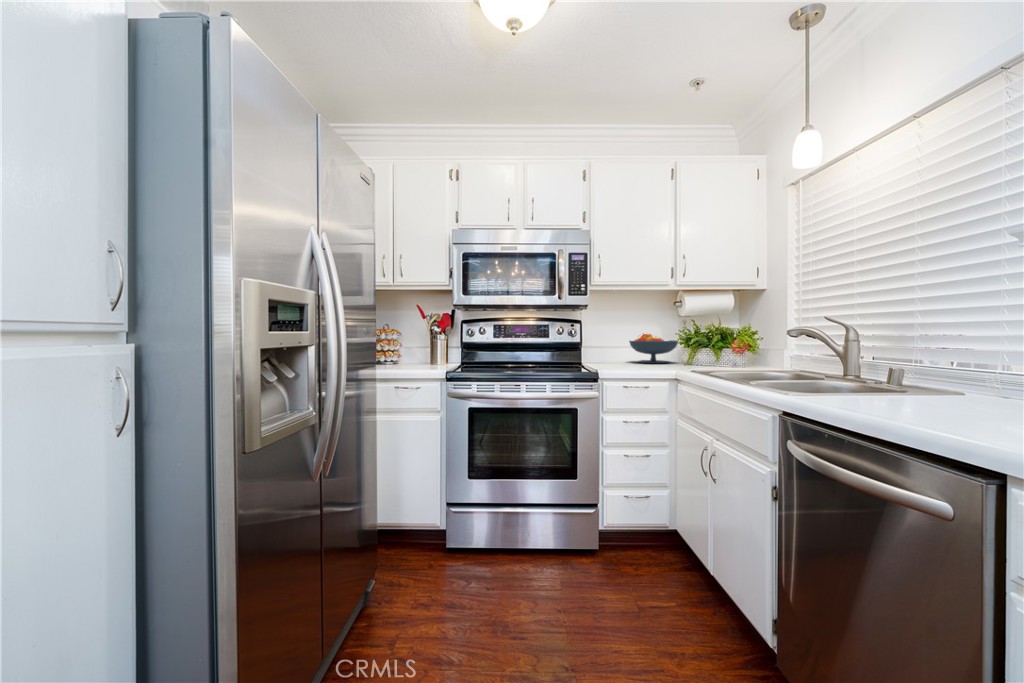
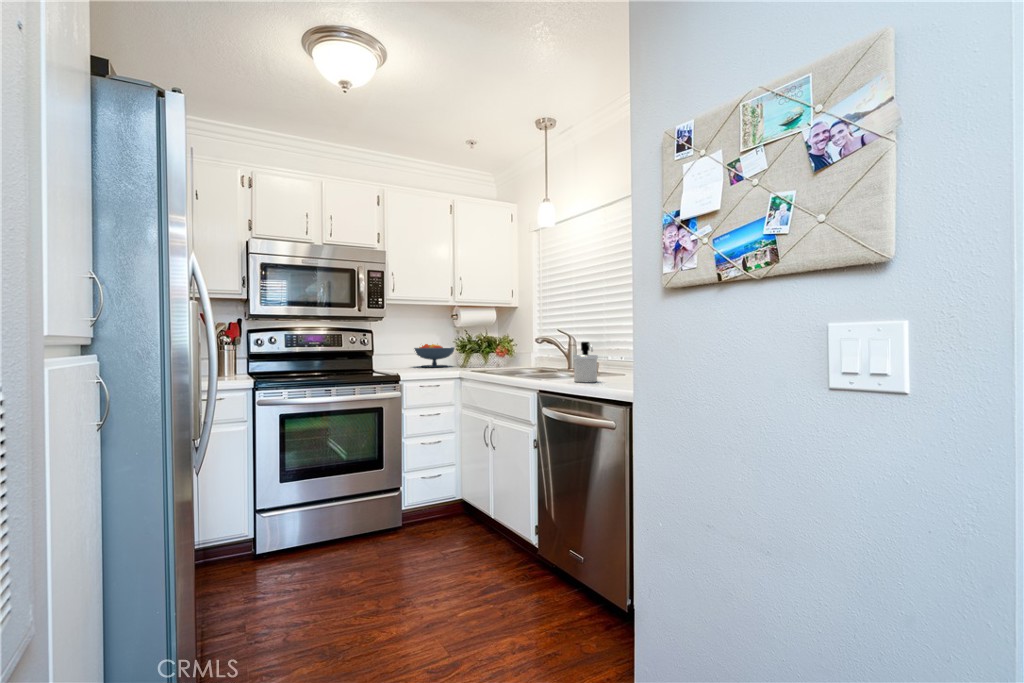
soap dispenser: none [849,336,902,405] -> present [573,342,598,382]

